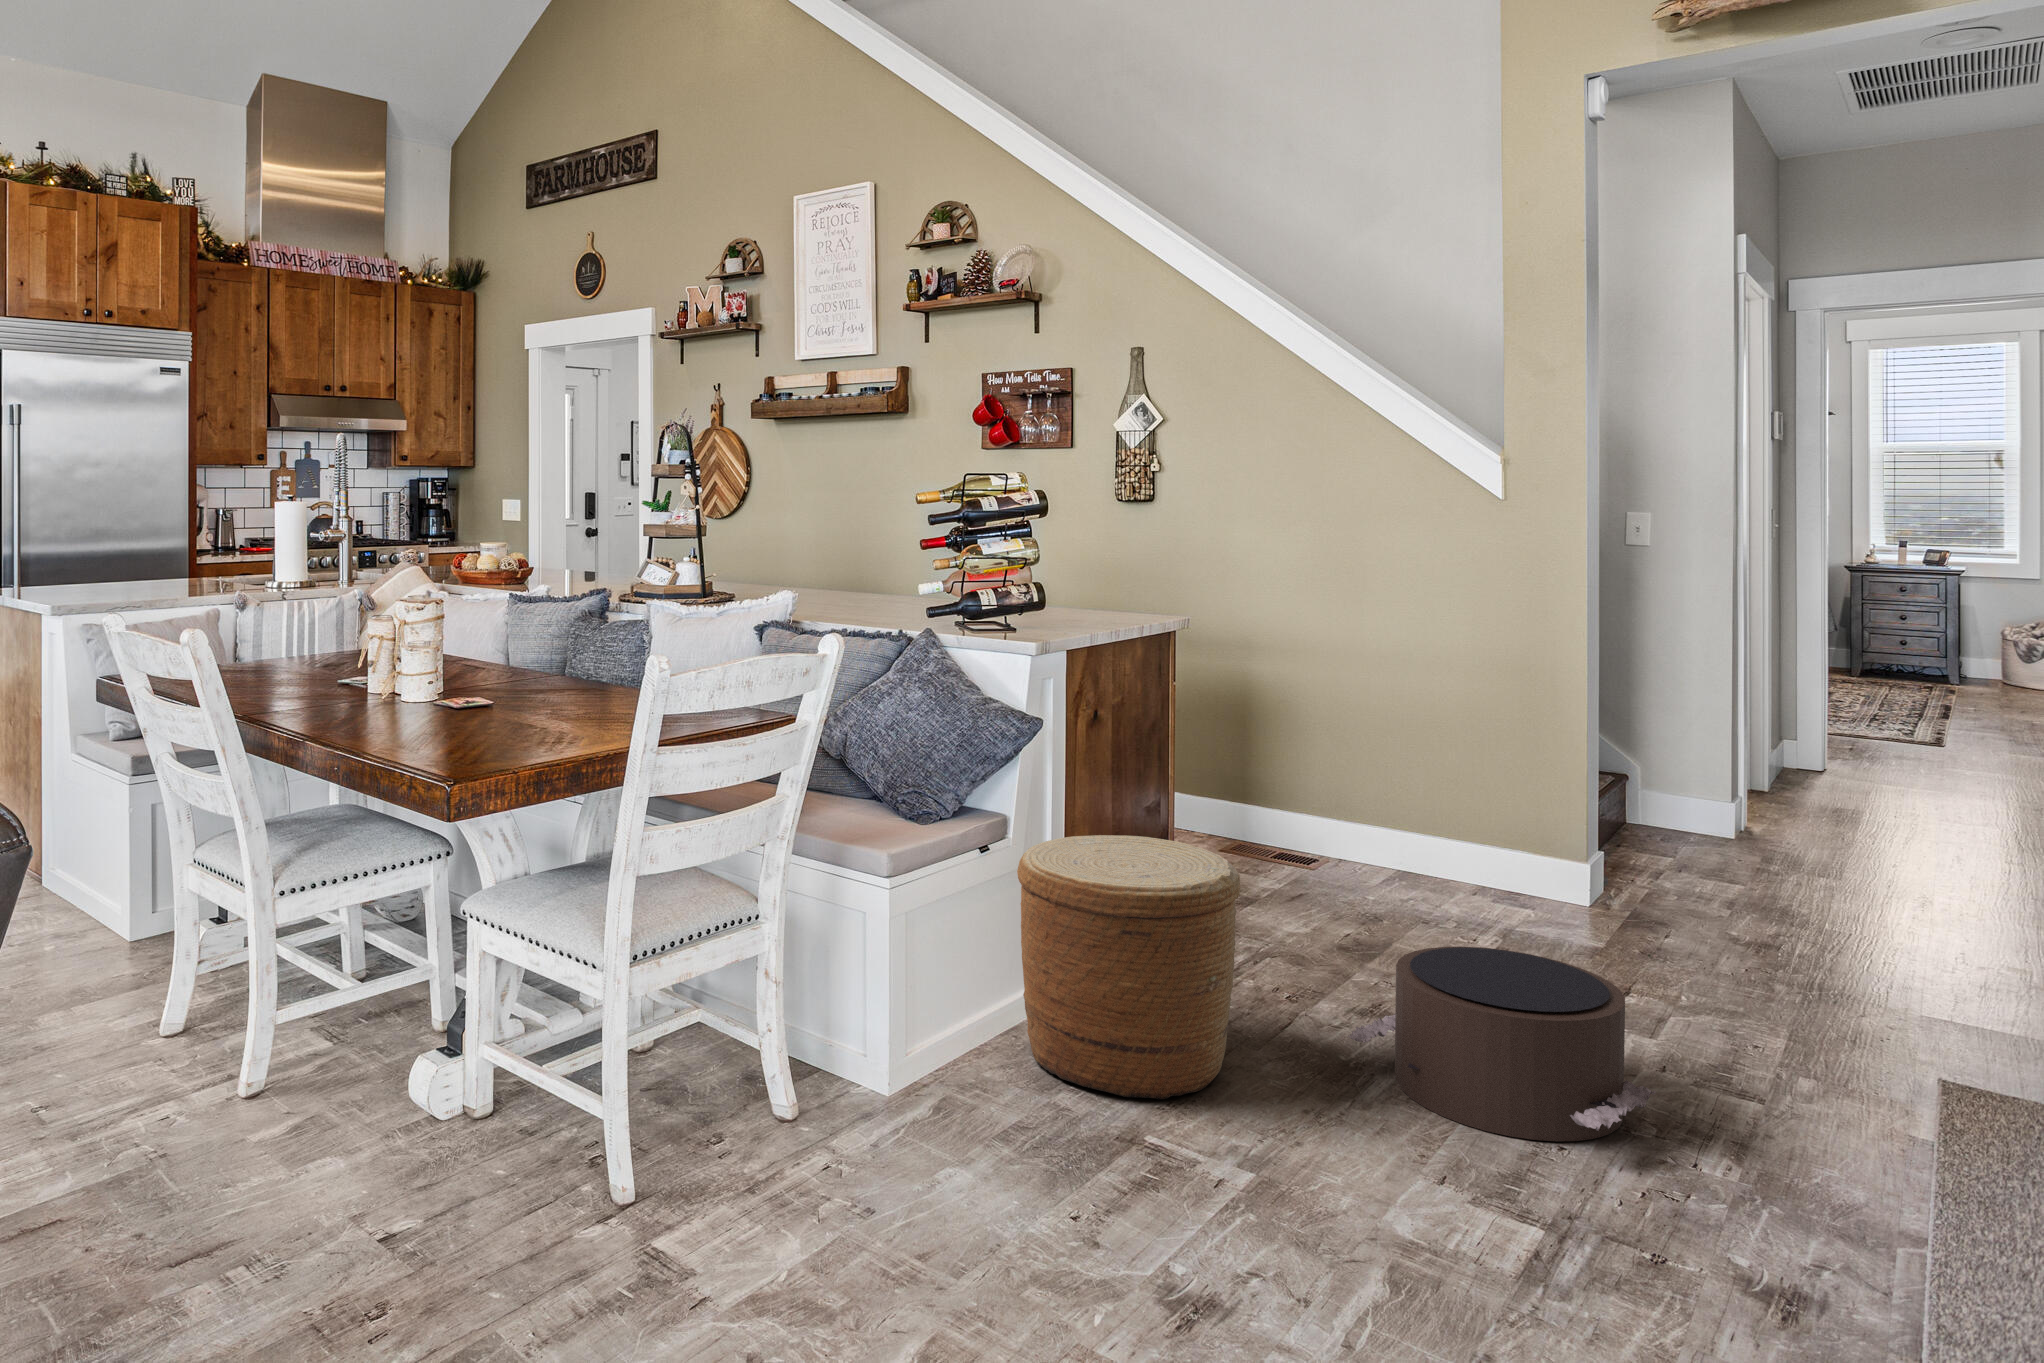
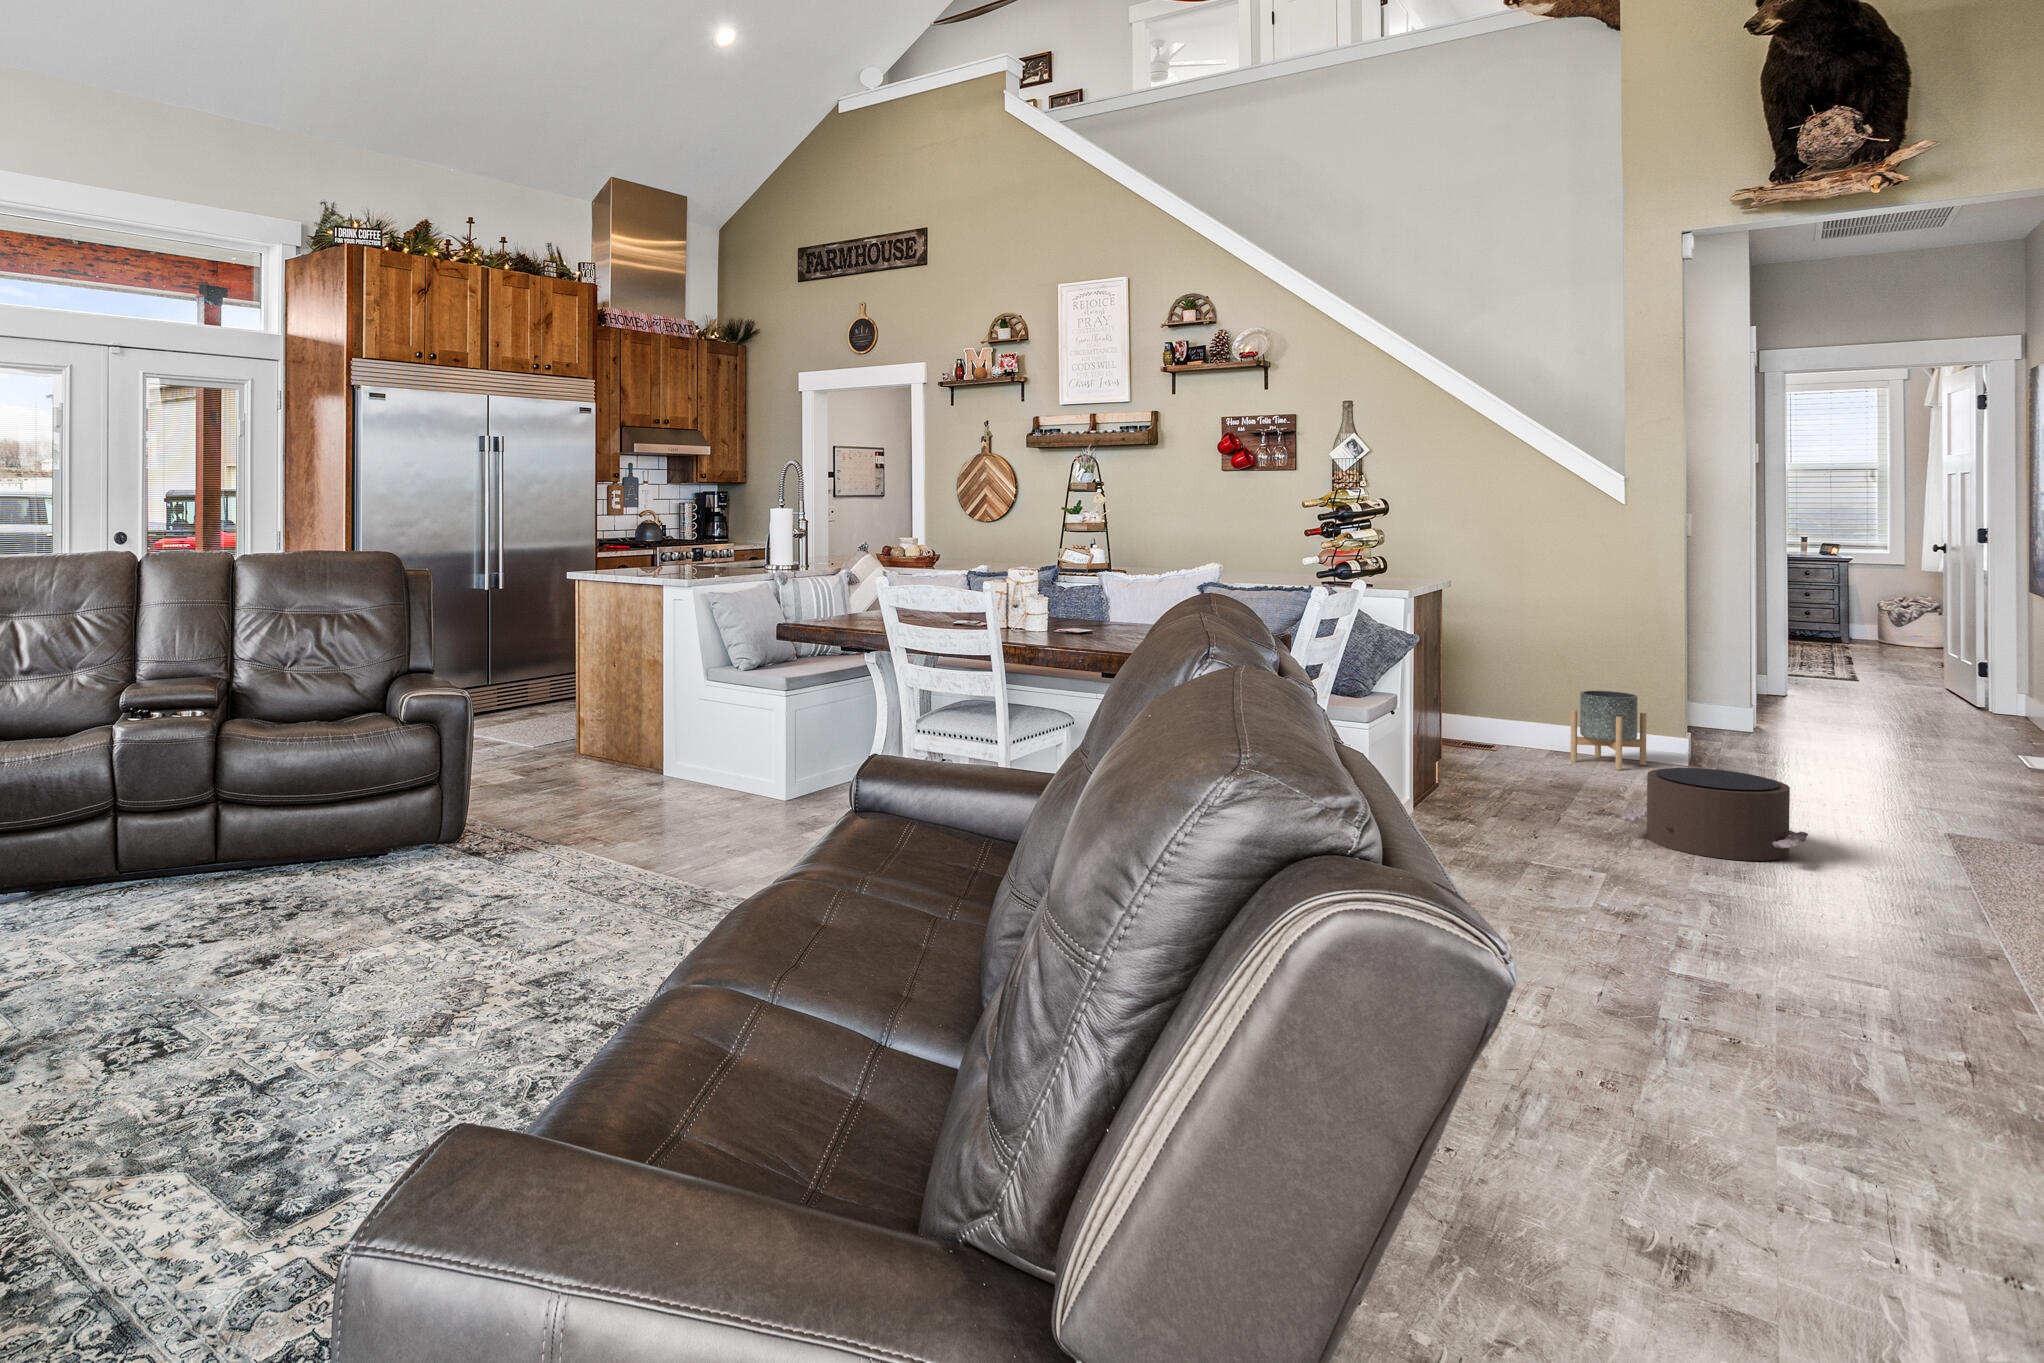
planter: none [1406,780,1519,908] -> present [1571,691,1647,770]
woven basket: present [1017,835,1241,1100] -> none [1422,709,1567,851]

